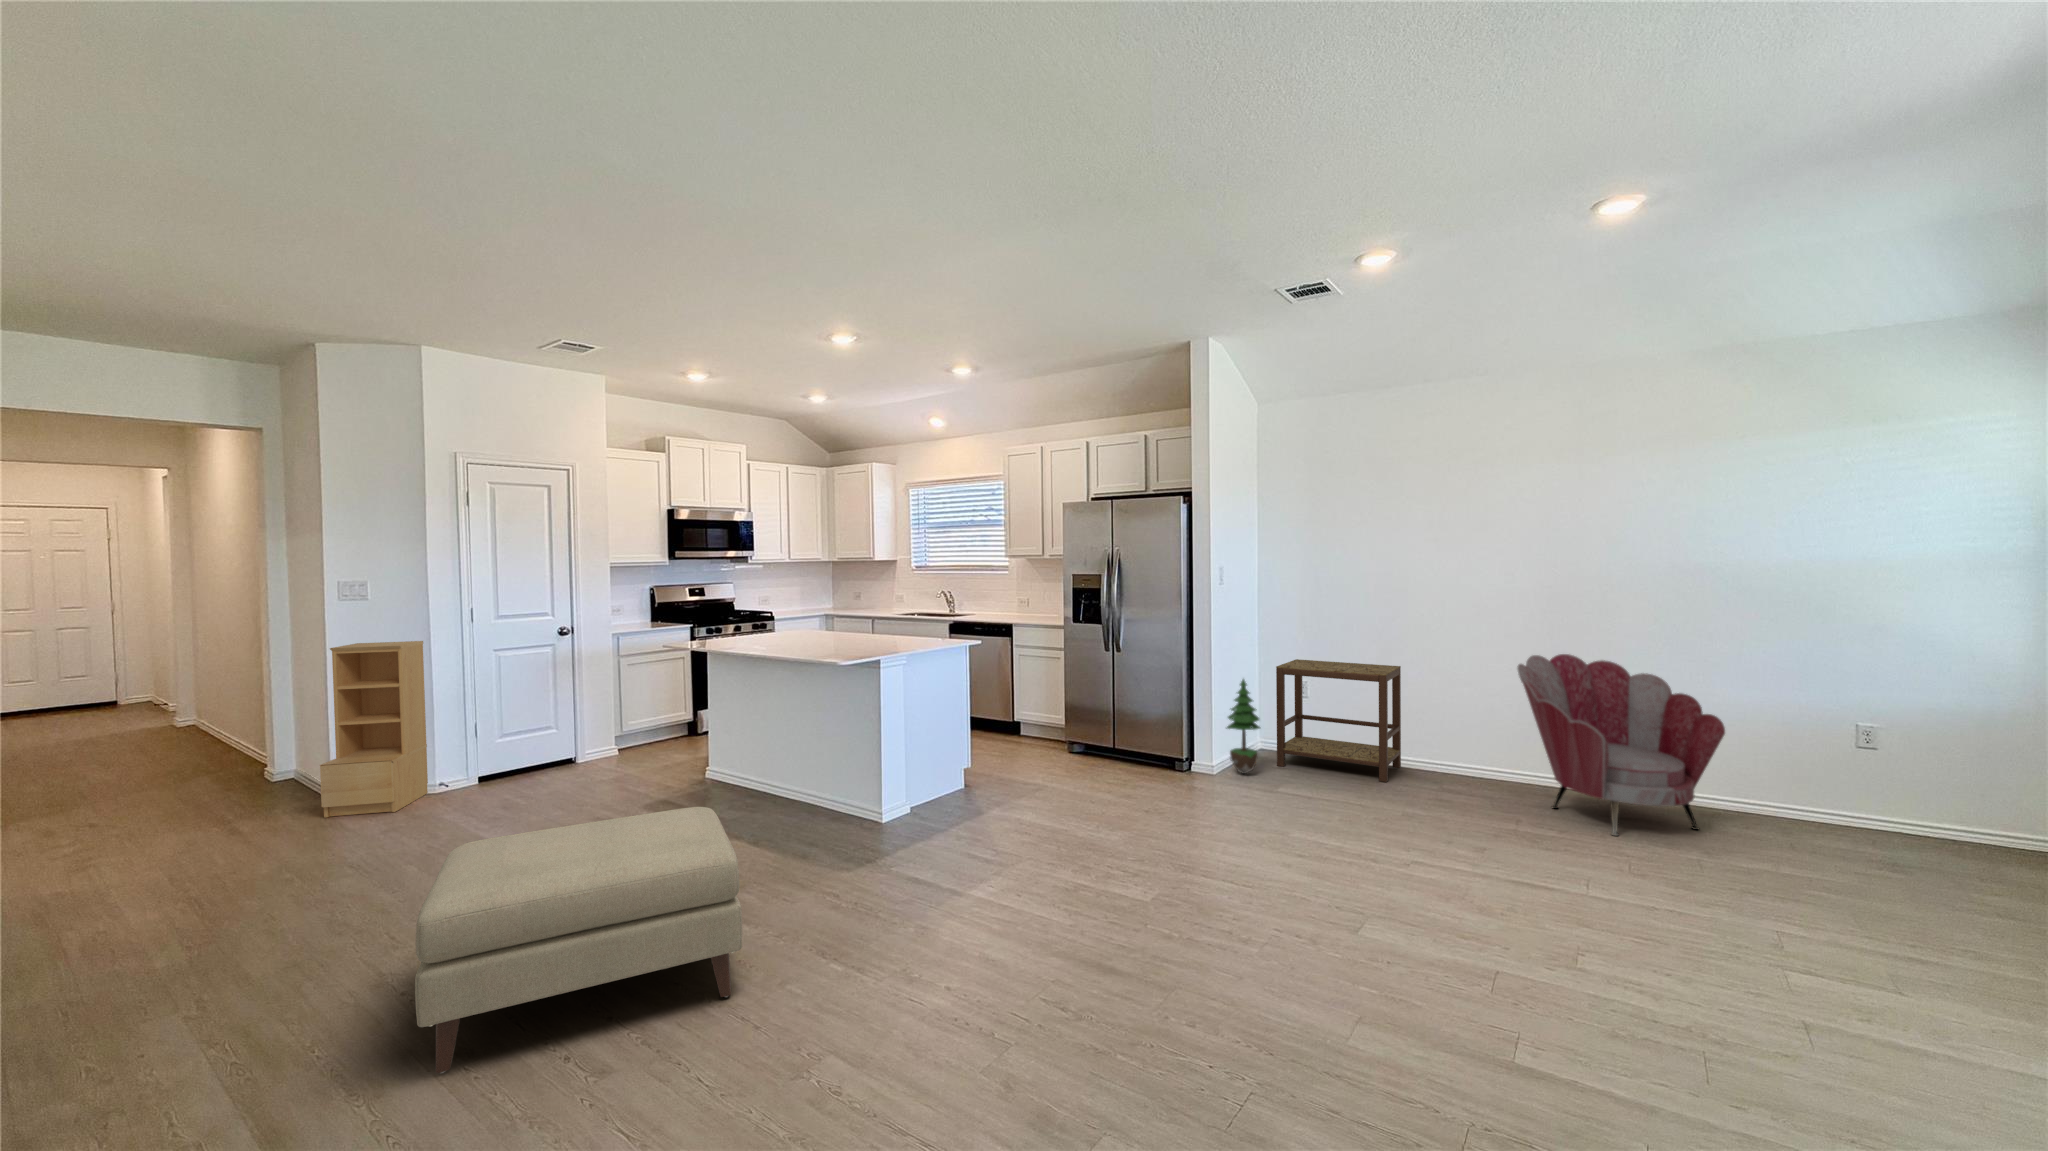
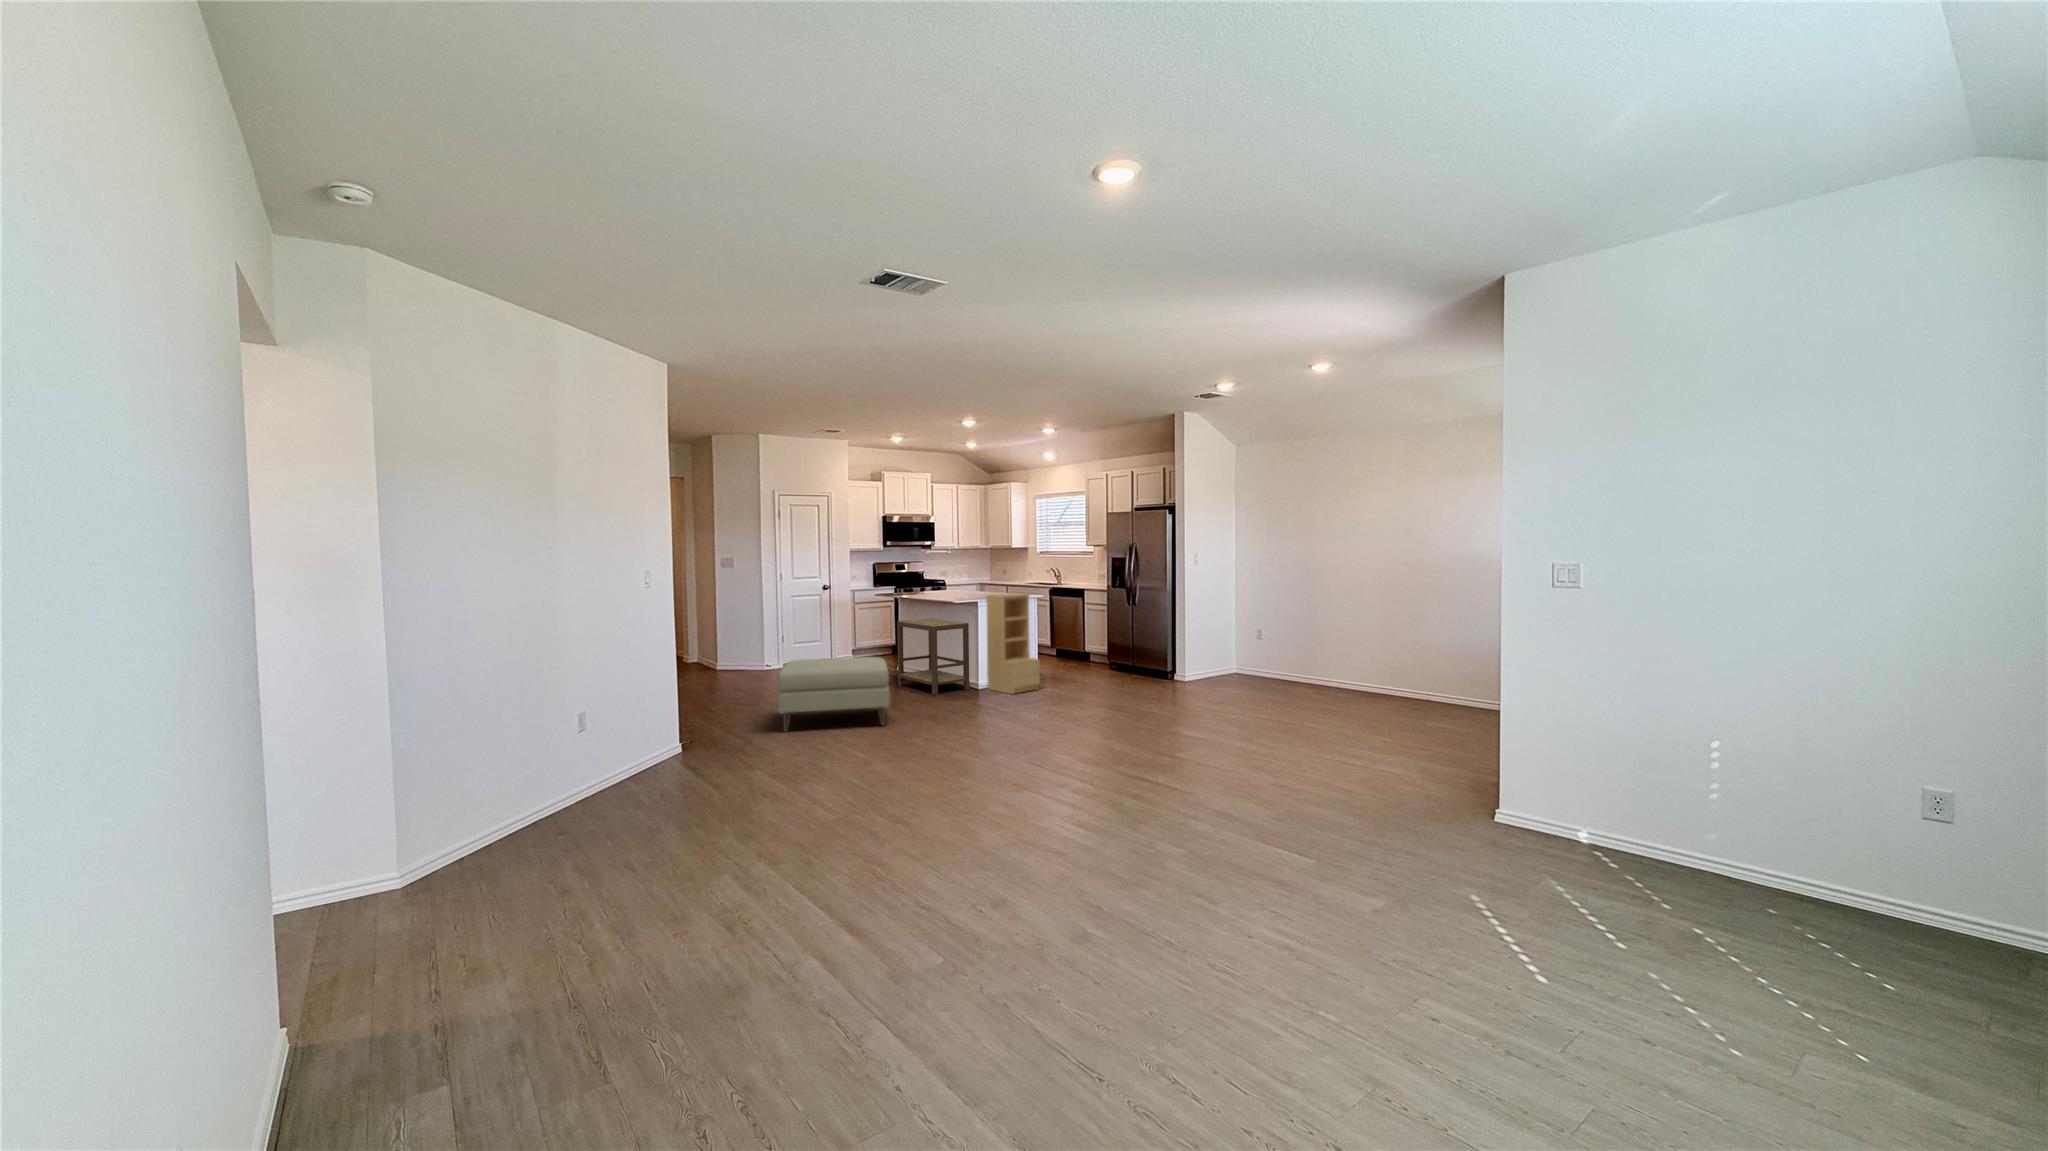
bookshelf: present [320,641,428,818] -> present [986,593,1040,694]
armchair: present [1517,654,1725,836] -> none [1352,611,1465,718]
side table: present [1276,659,1401,782] -> present [897,618,969,695]
potted tree: present [1227,679,1260,774] -> none [1194,623,1216,684]

